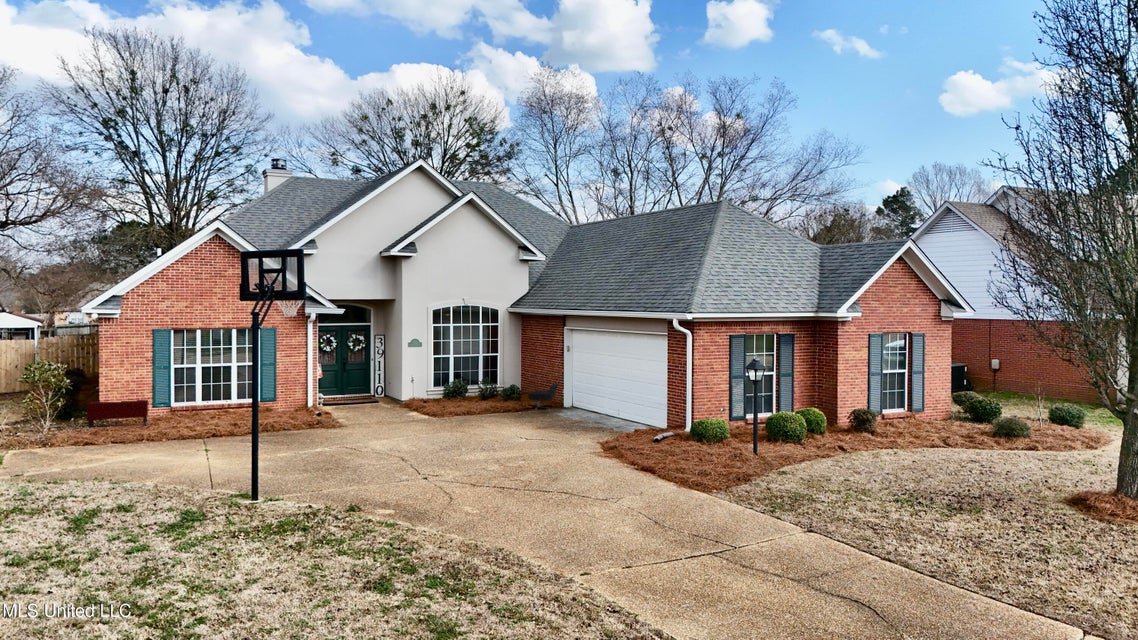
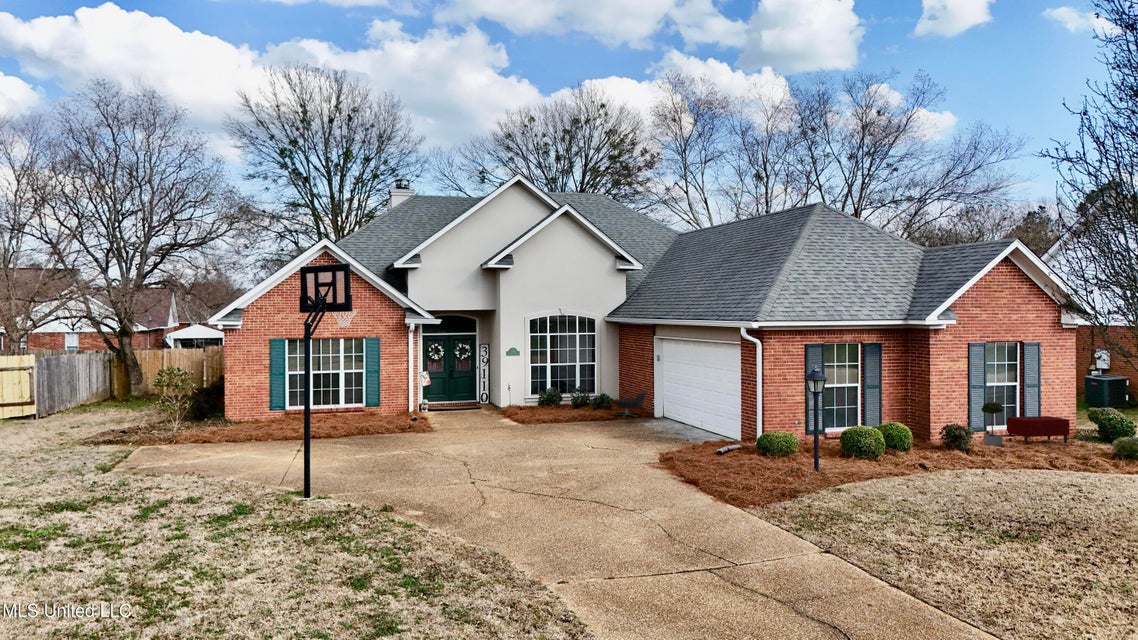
potted tree: none [877,388,896,428] -> present [981,402,1003,446]
bench: present [87,400,149,428] -> present [1007,416,1070,445]

